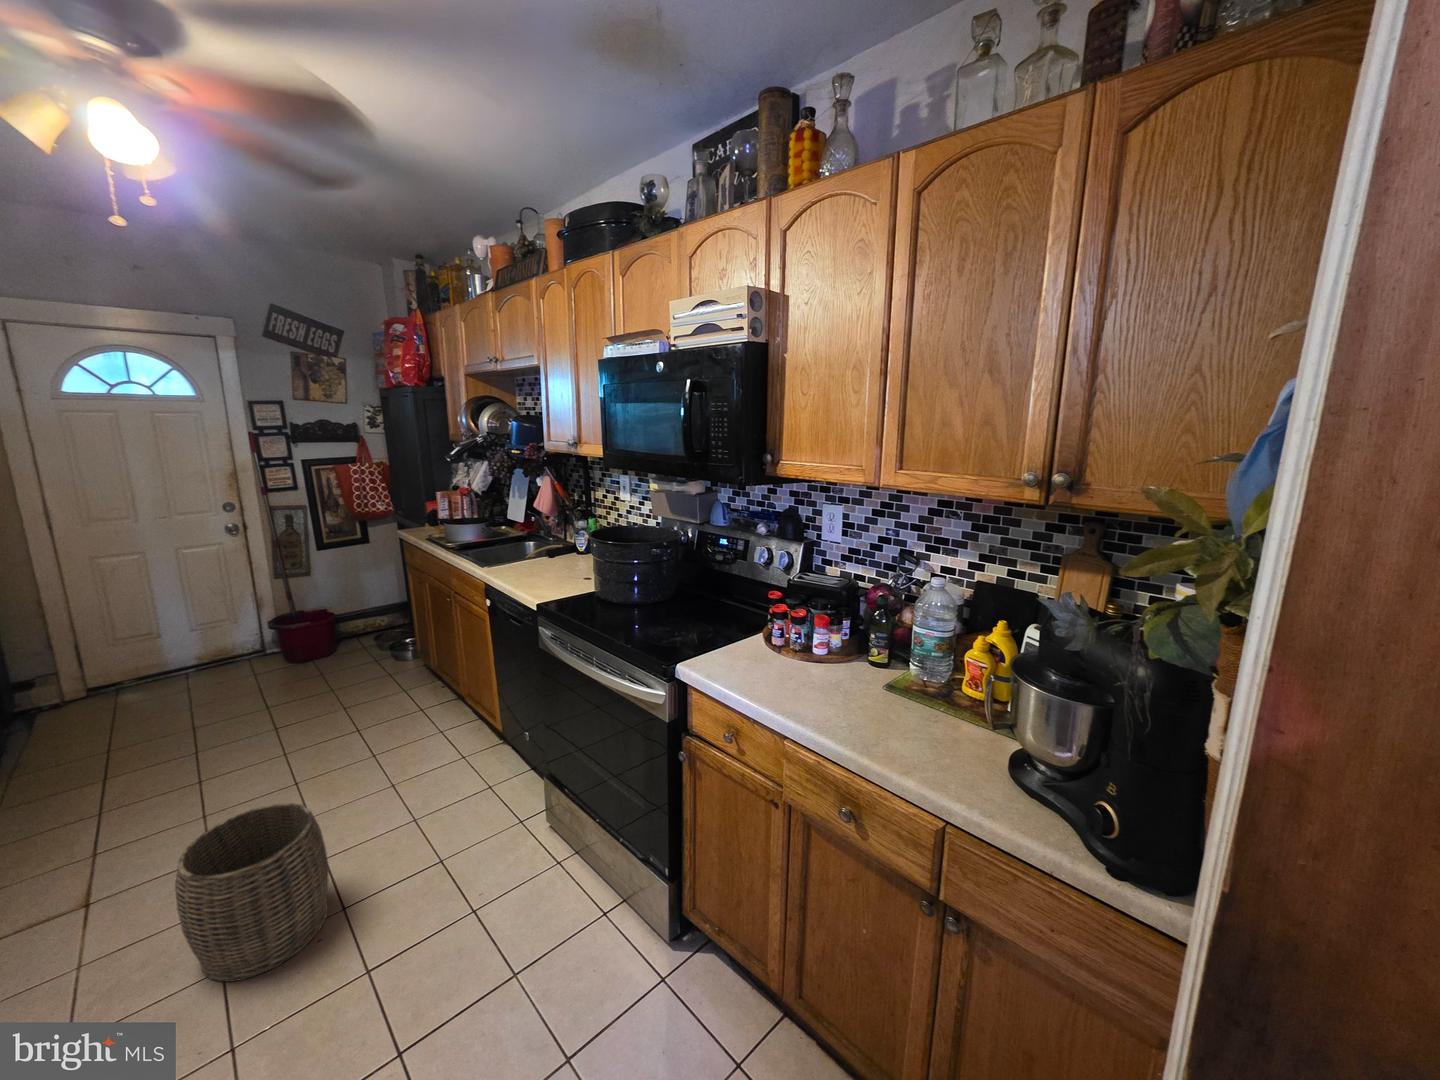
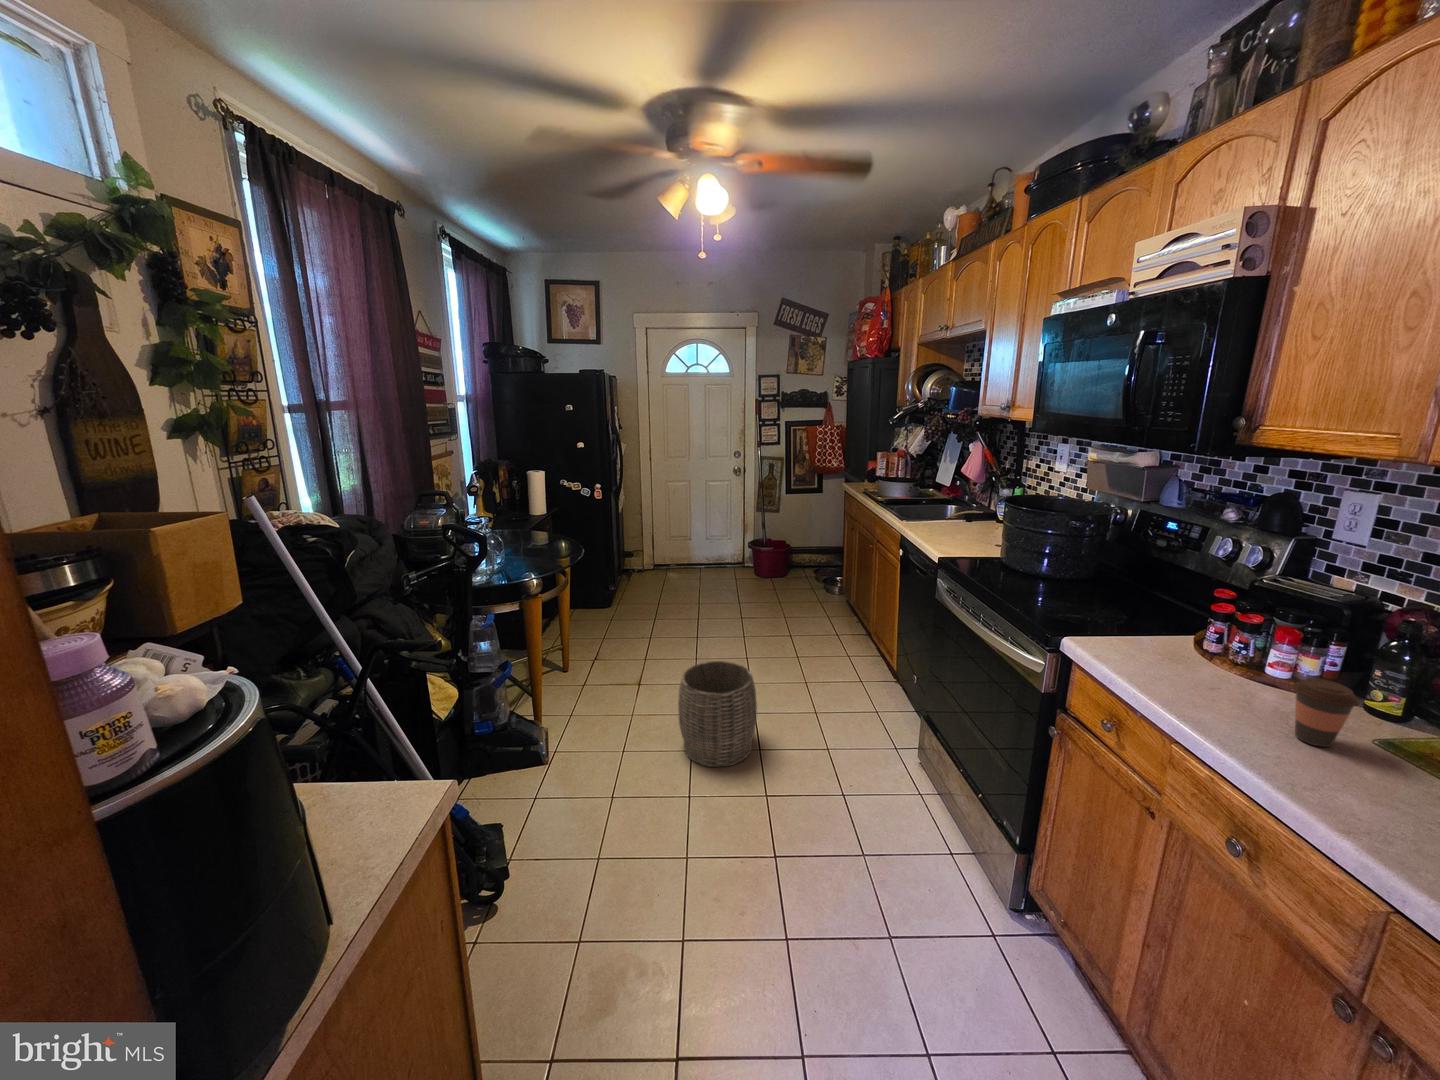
coffee cup: none [847,655,884,707] -> present [1293,678,1359,747]

